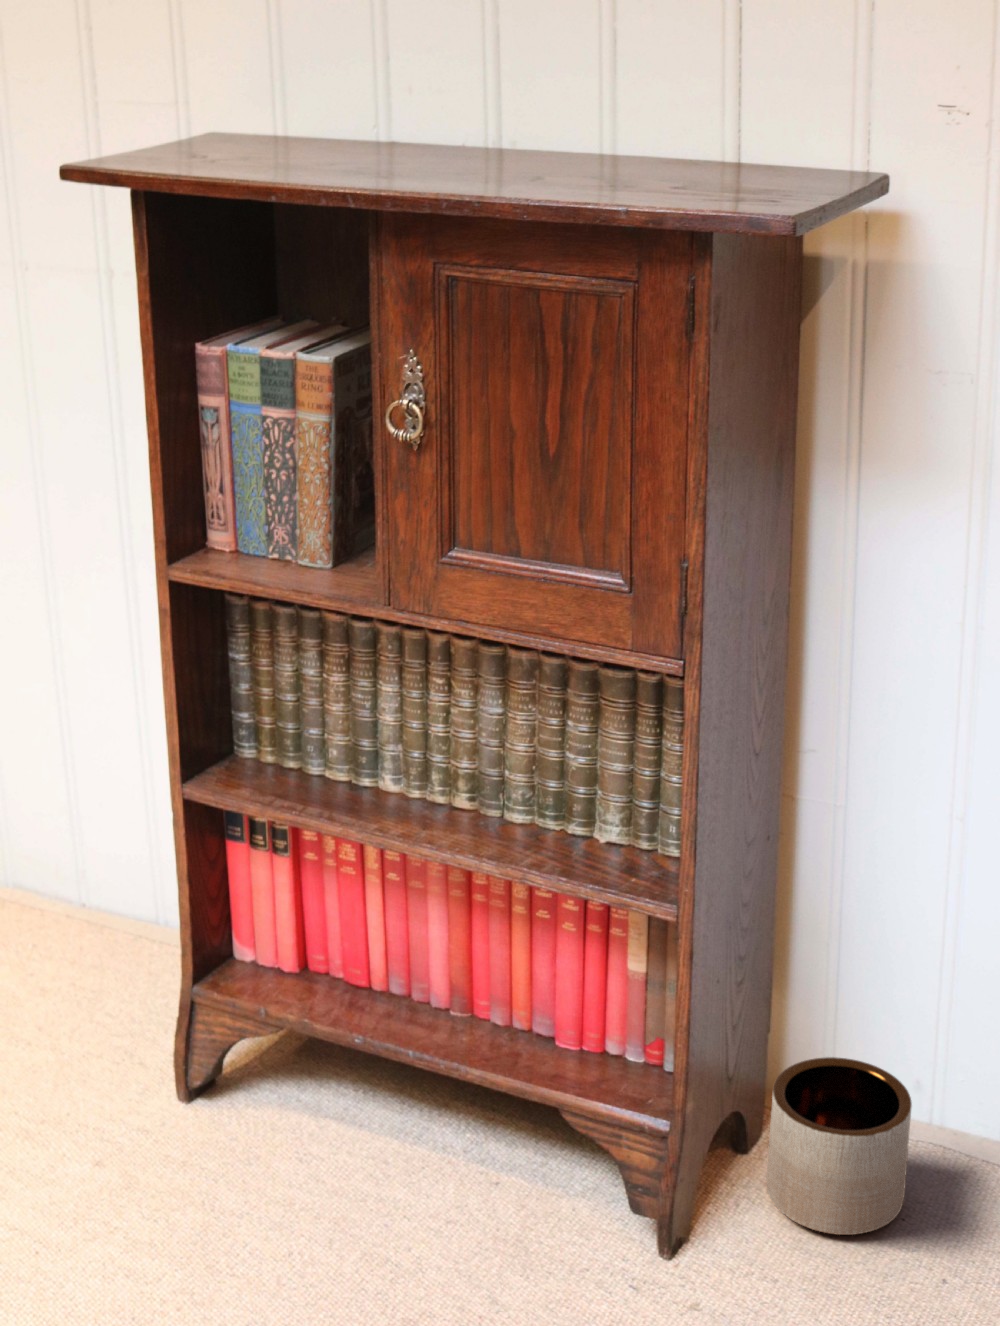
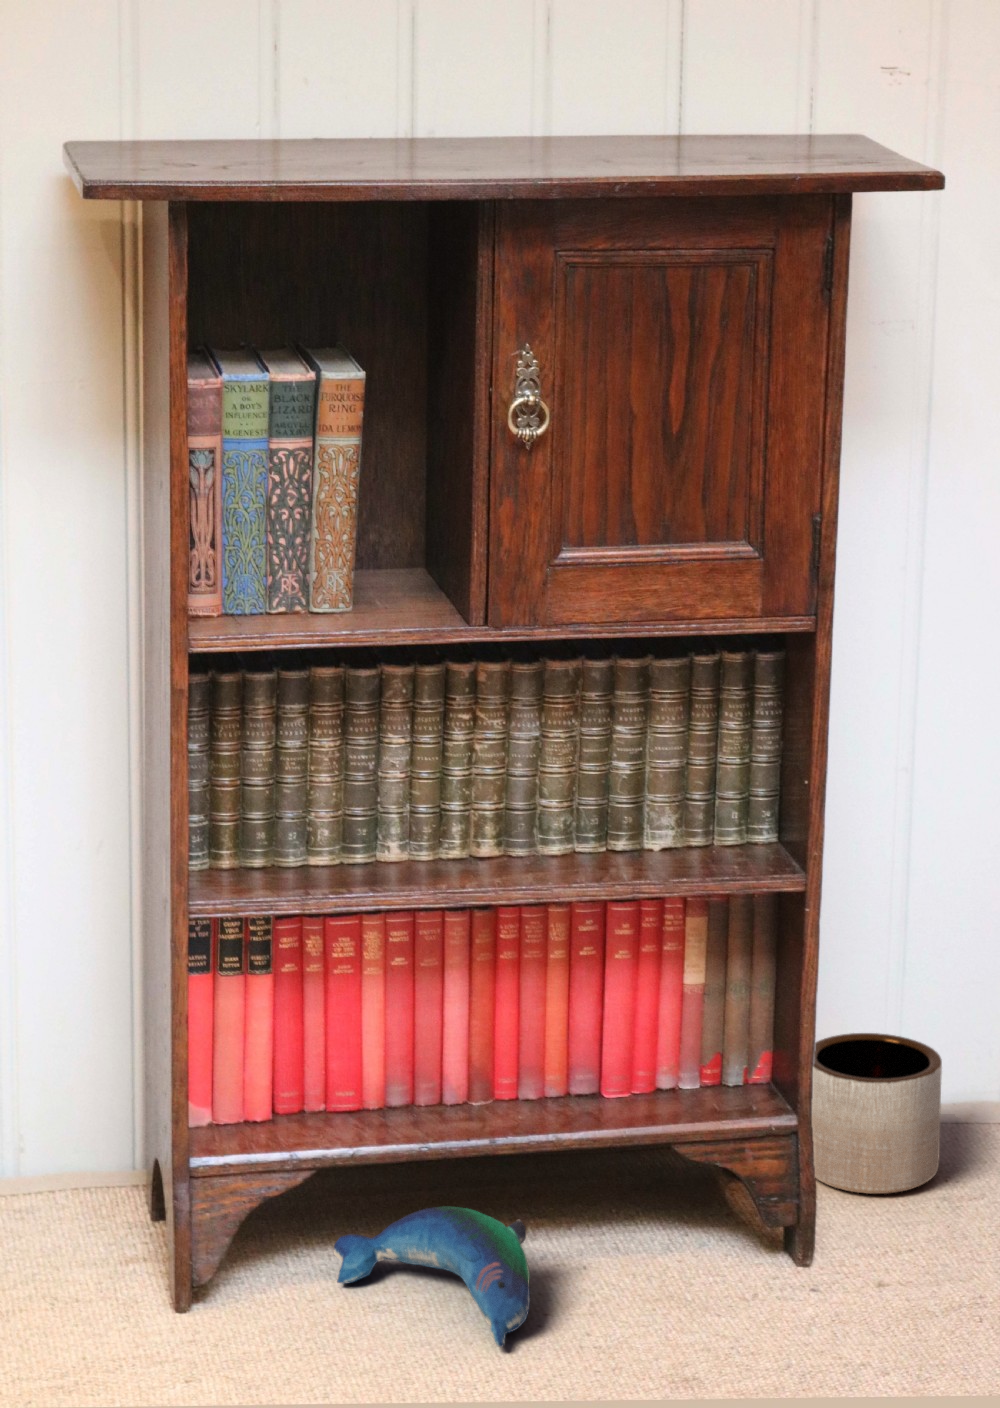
plush toy: none [291,1083,415,1235] -> present [334,1206,530,1347]

